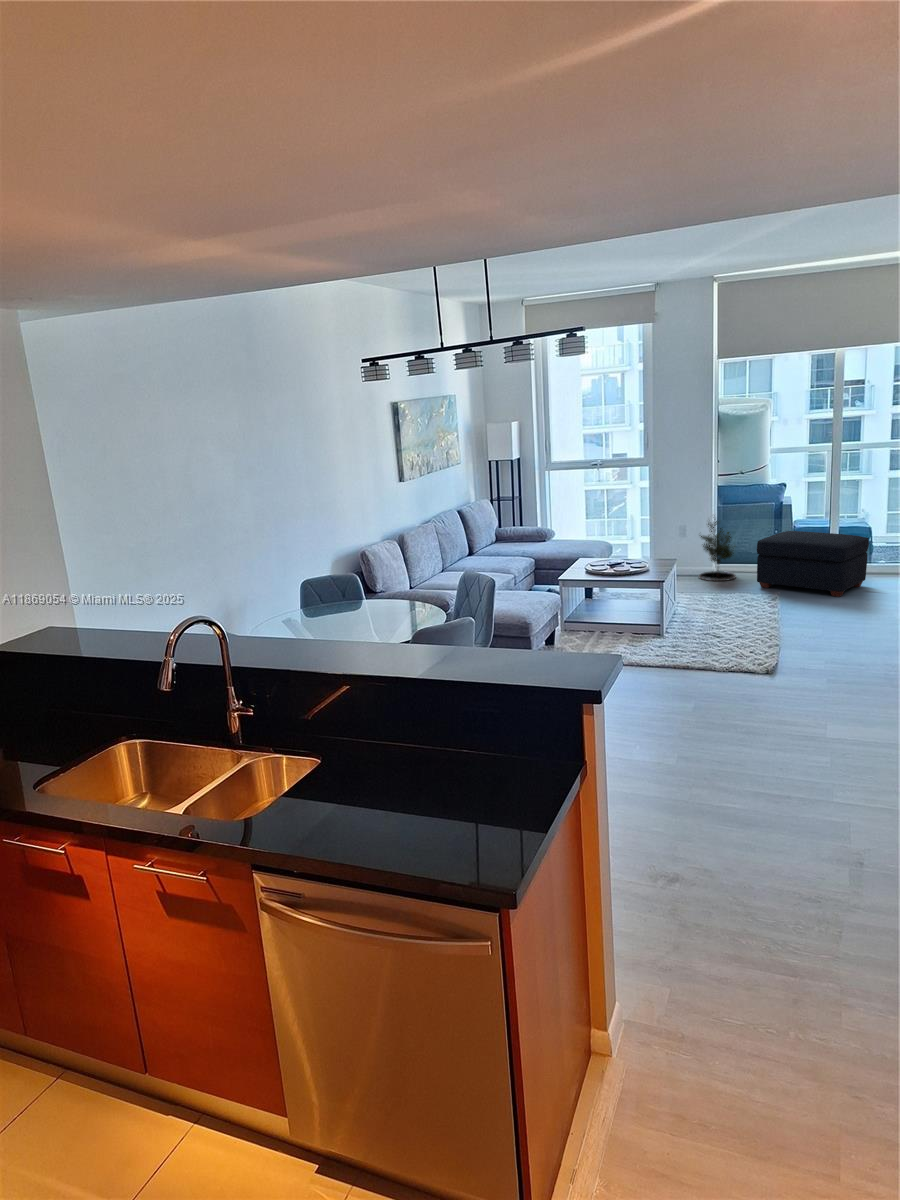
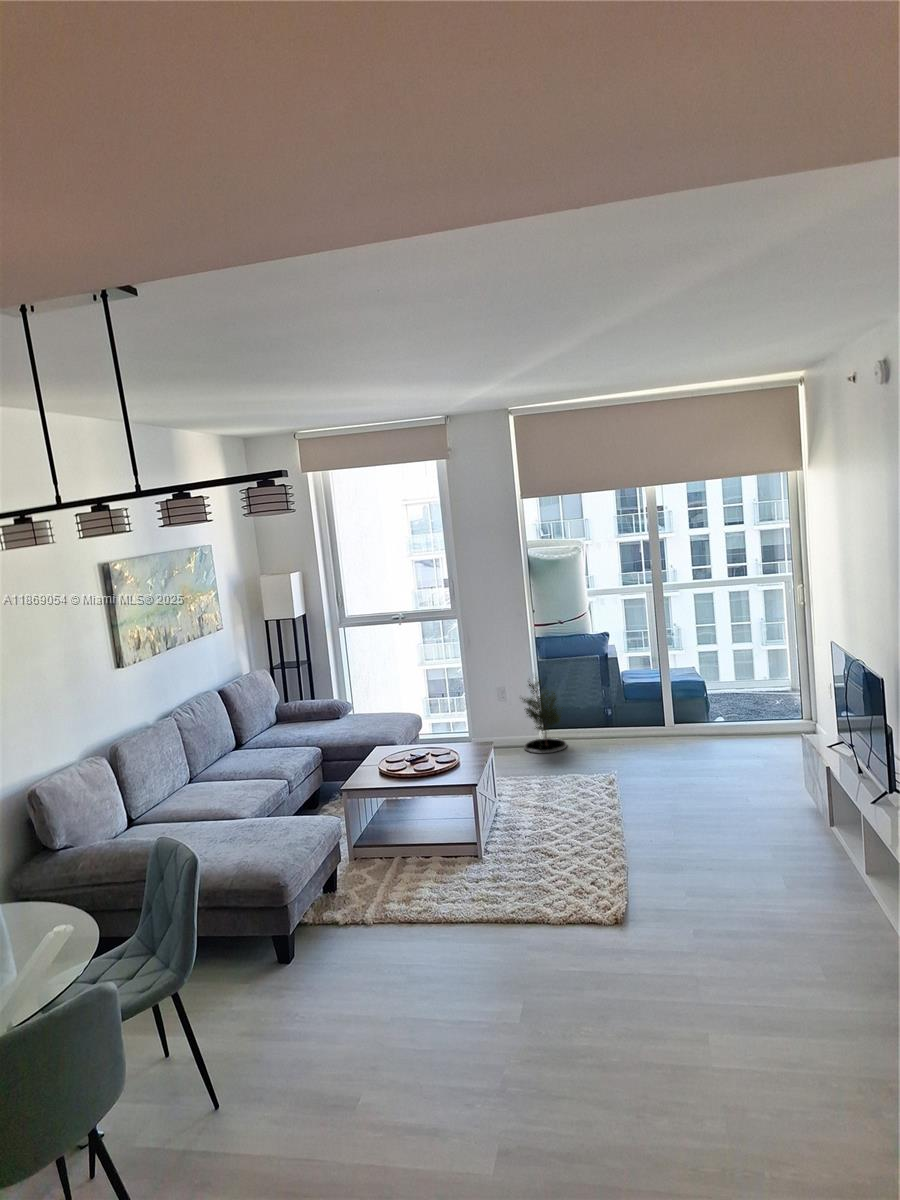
ottoman: present [757,531,869,597] -> none [587,688,712,769]

